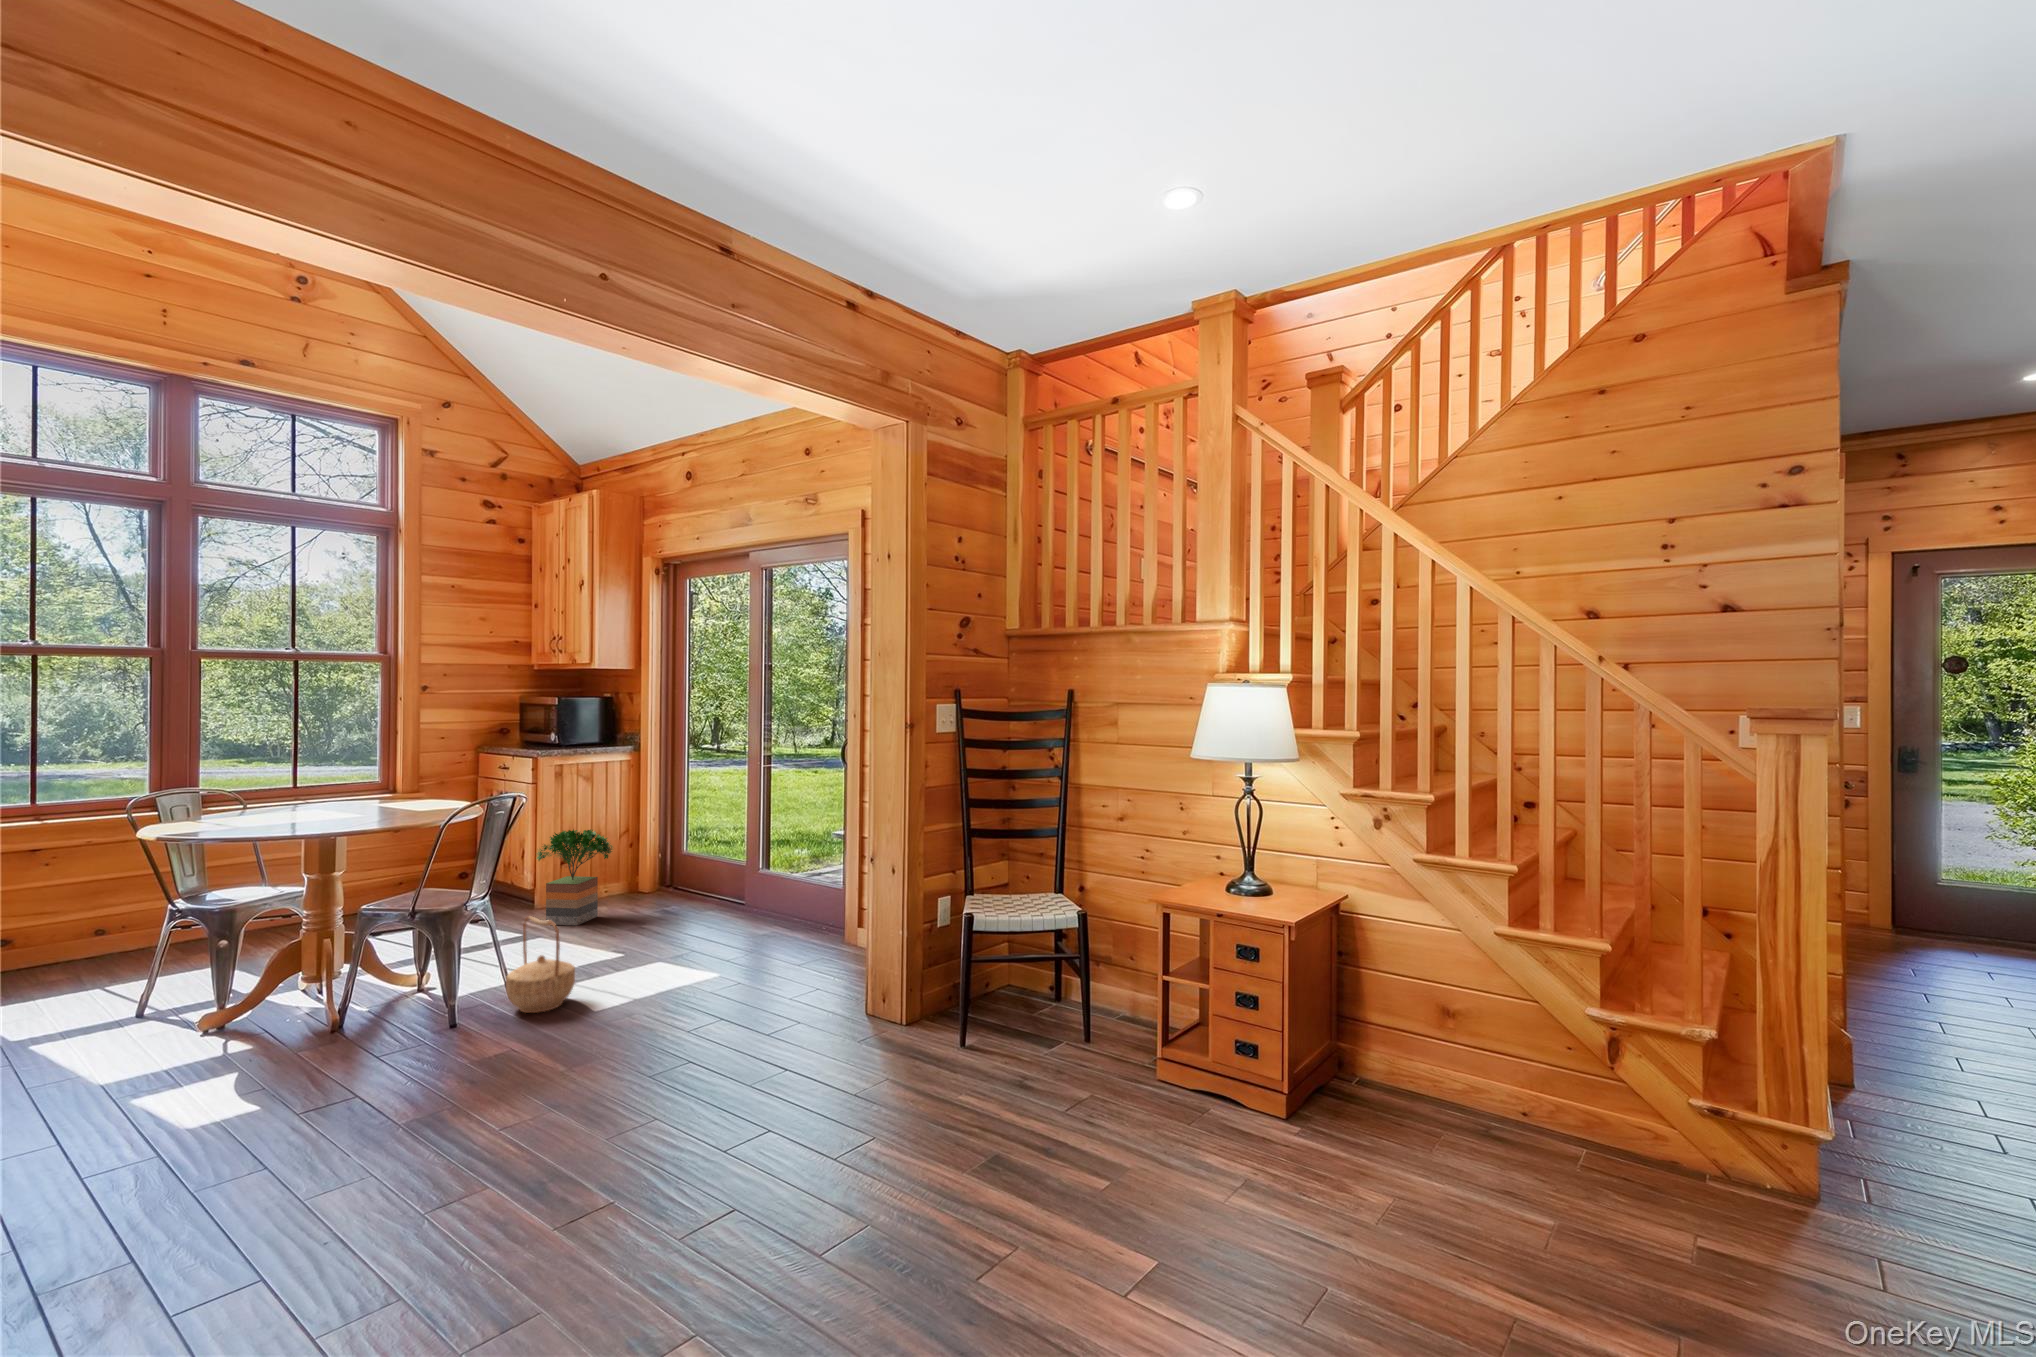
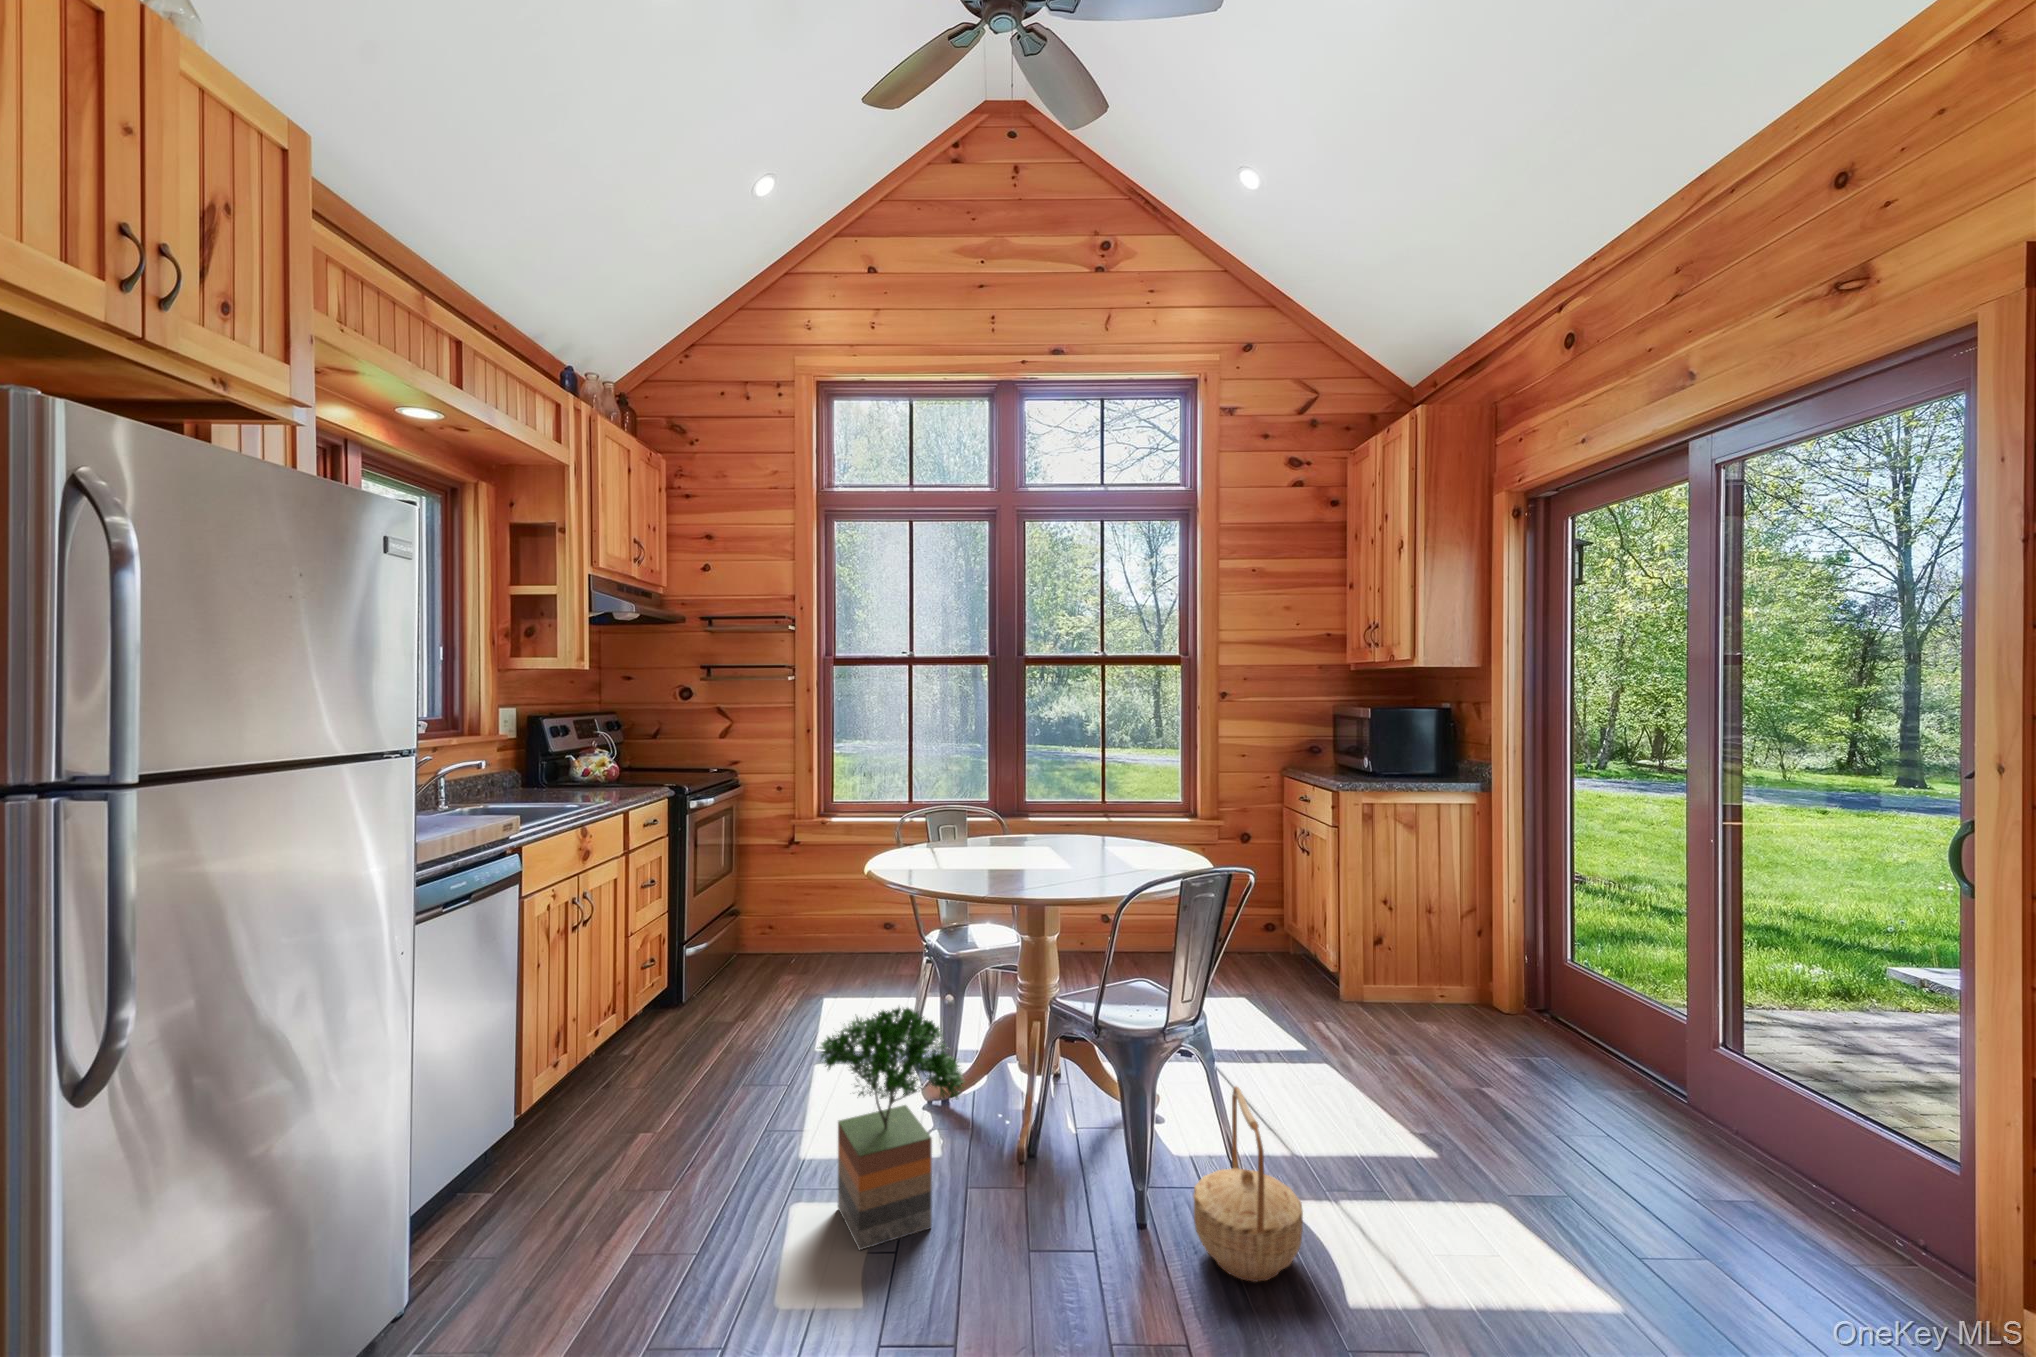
potted tree: present [537,829,613,925] -> present [819,1007,964,1250]

